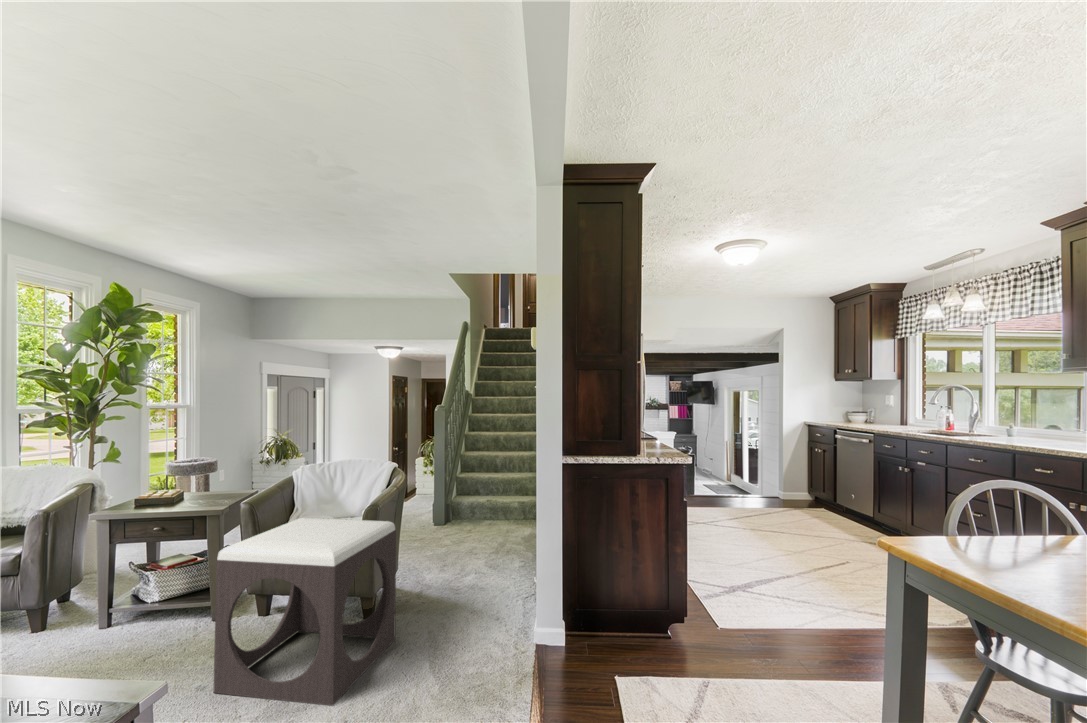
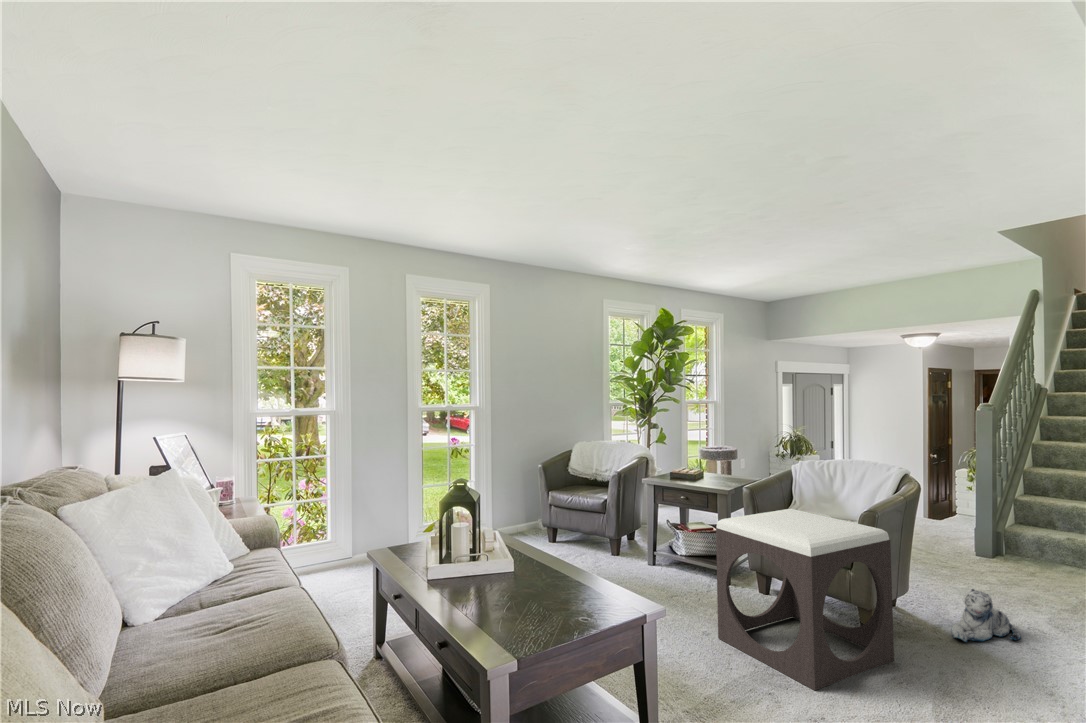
plush toy: none [431,554,473,601] -> present [951,589,1021,642]

